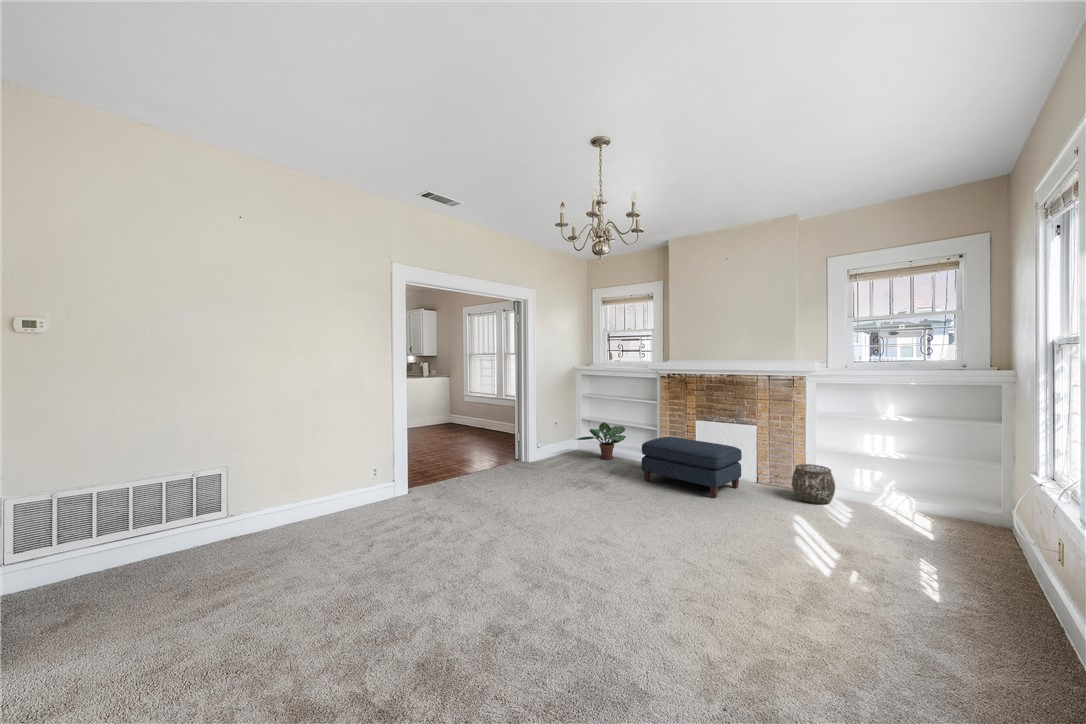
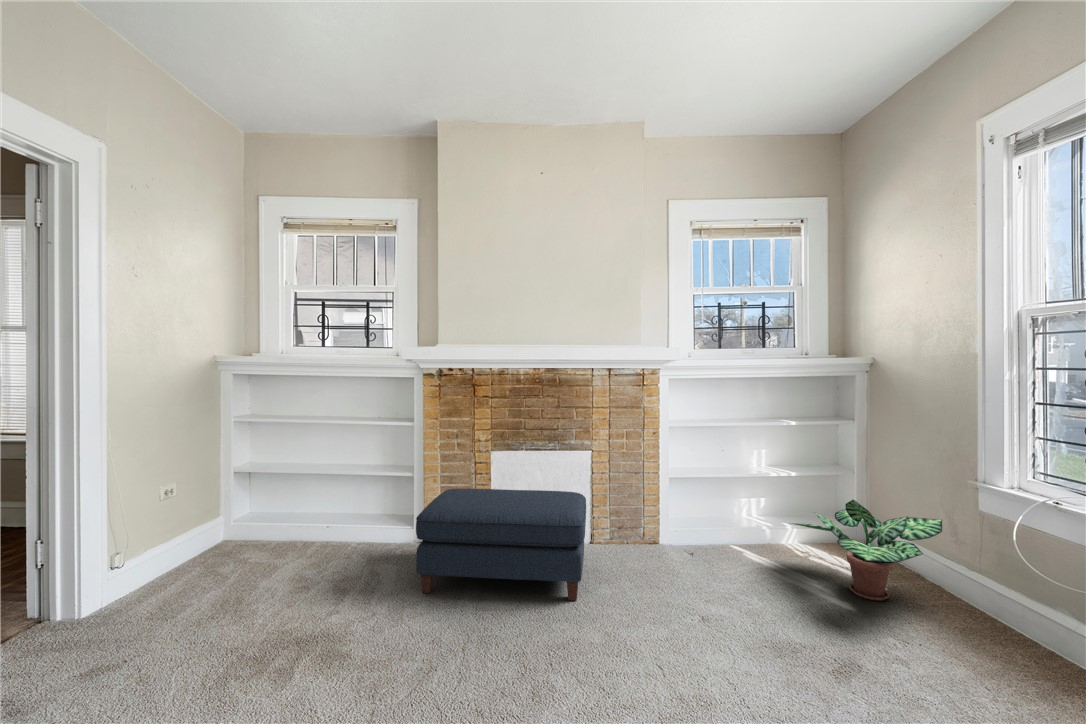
potted plant: present [576,422,626,460] -> present [792,499,942,601]
woven basket: present [792,464,835,504] -> none [653,500,712,563]

